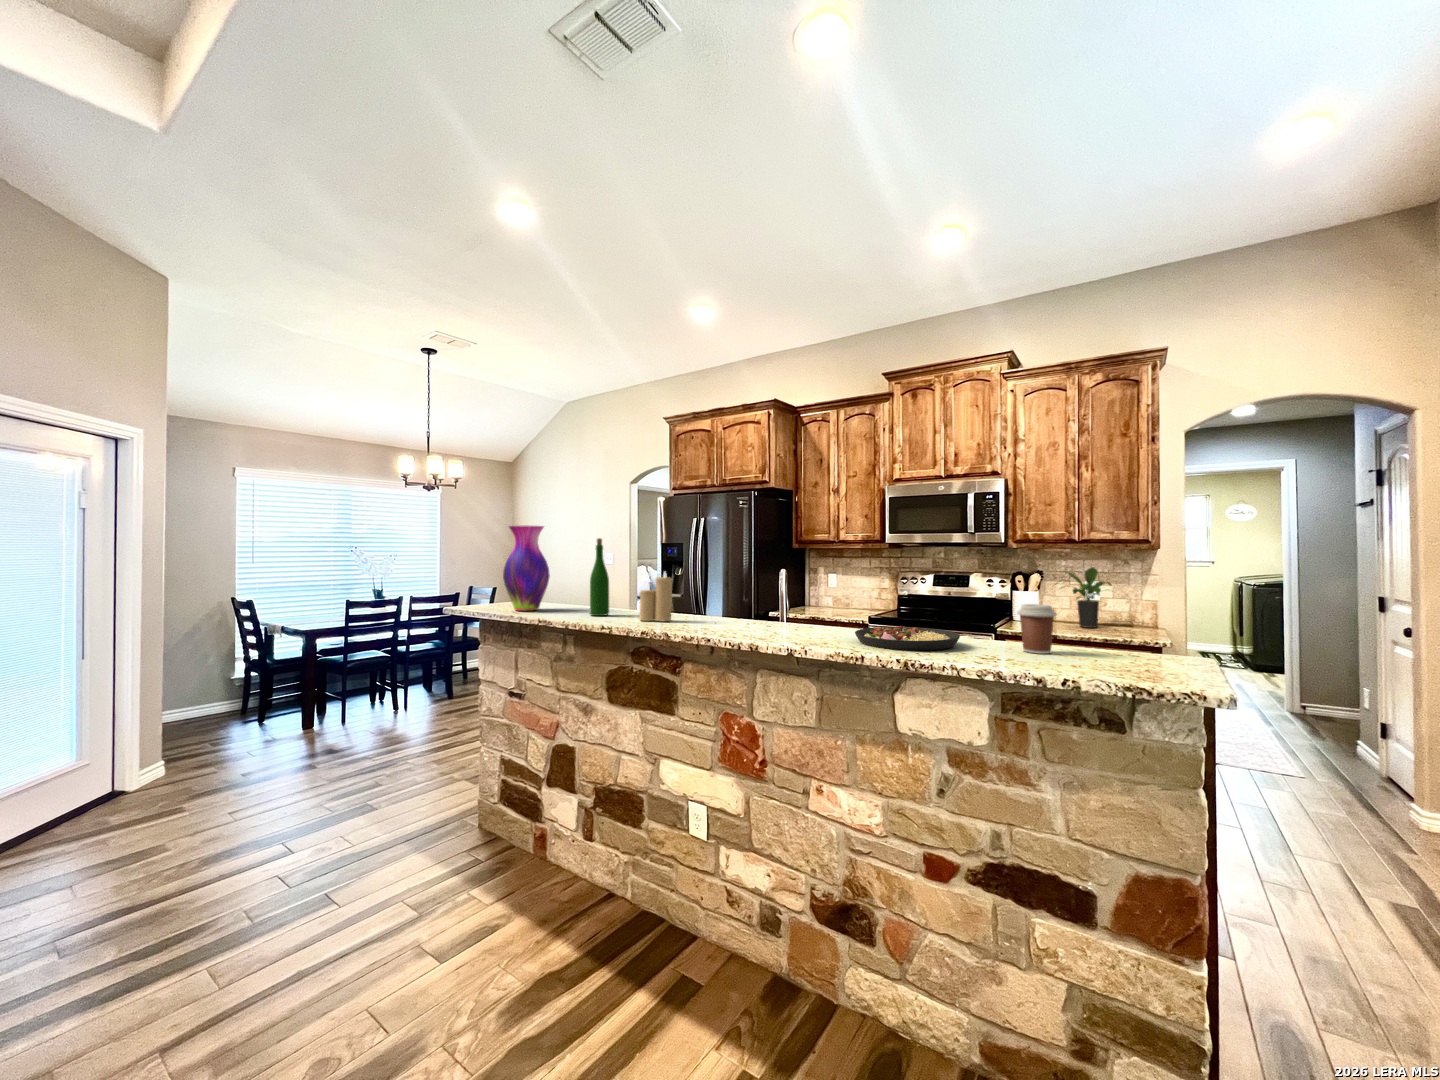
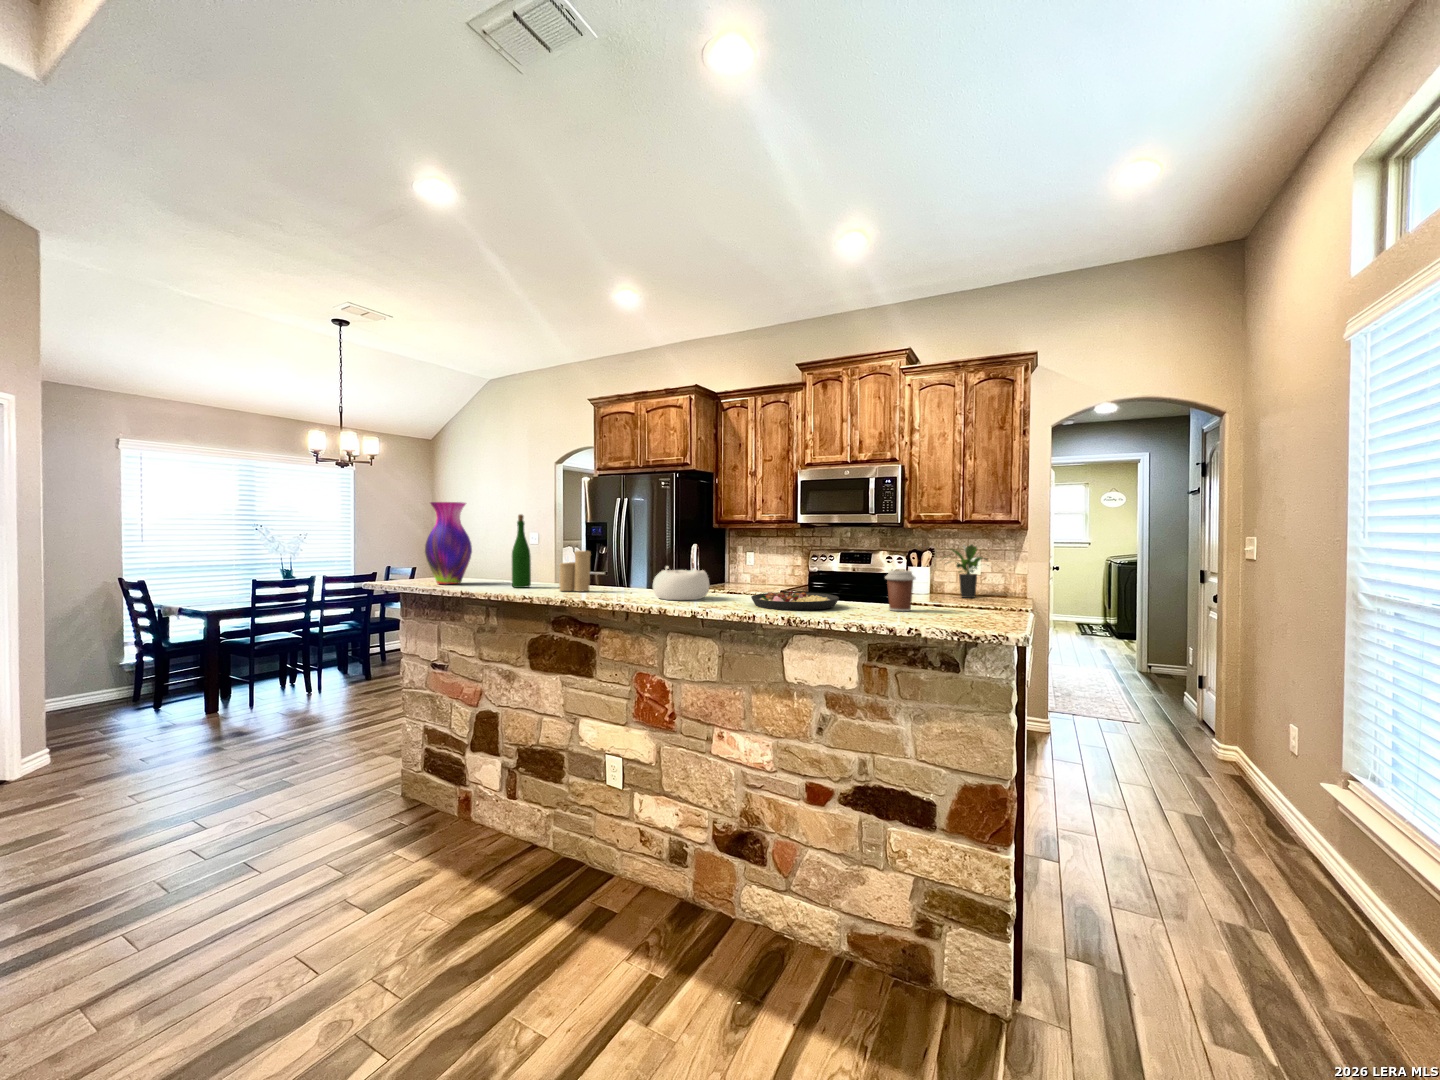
decorative bowl: none [741,596,804,634] -> present [653,566,709,600]

